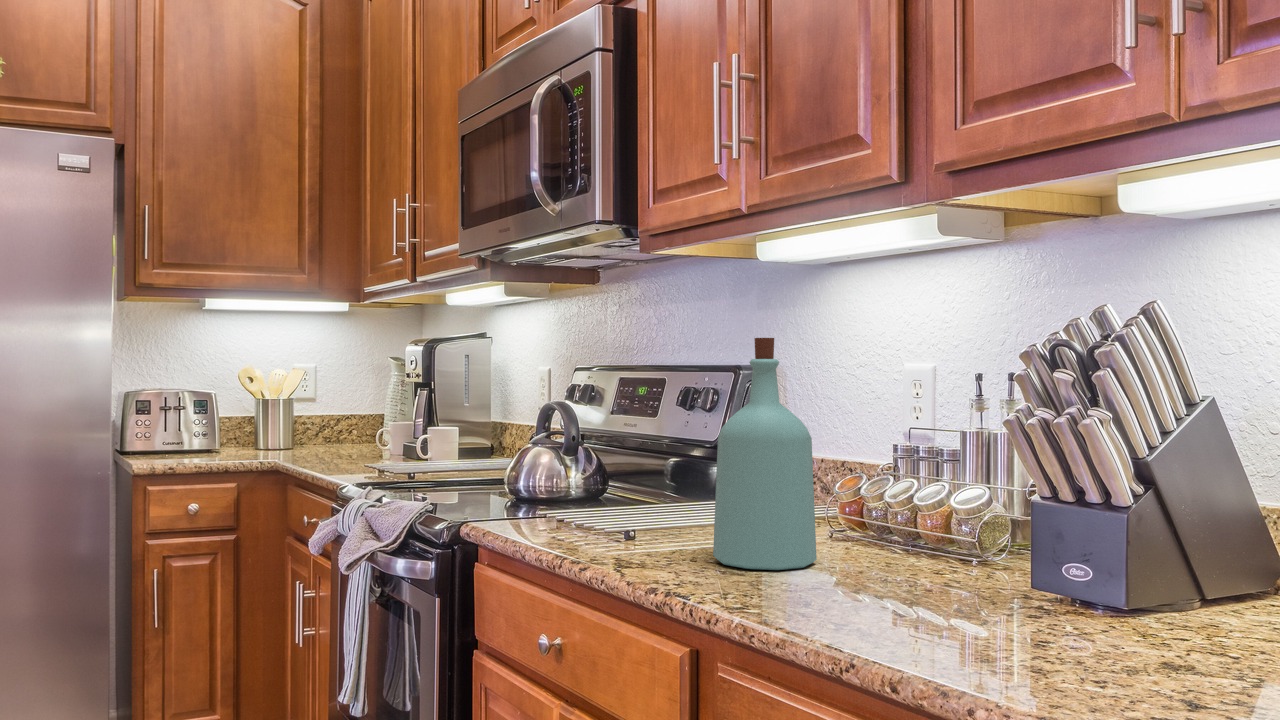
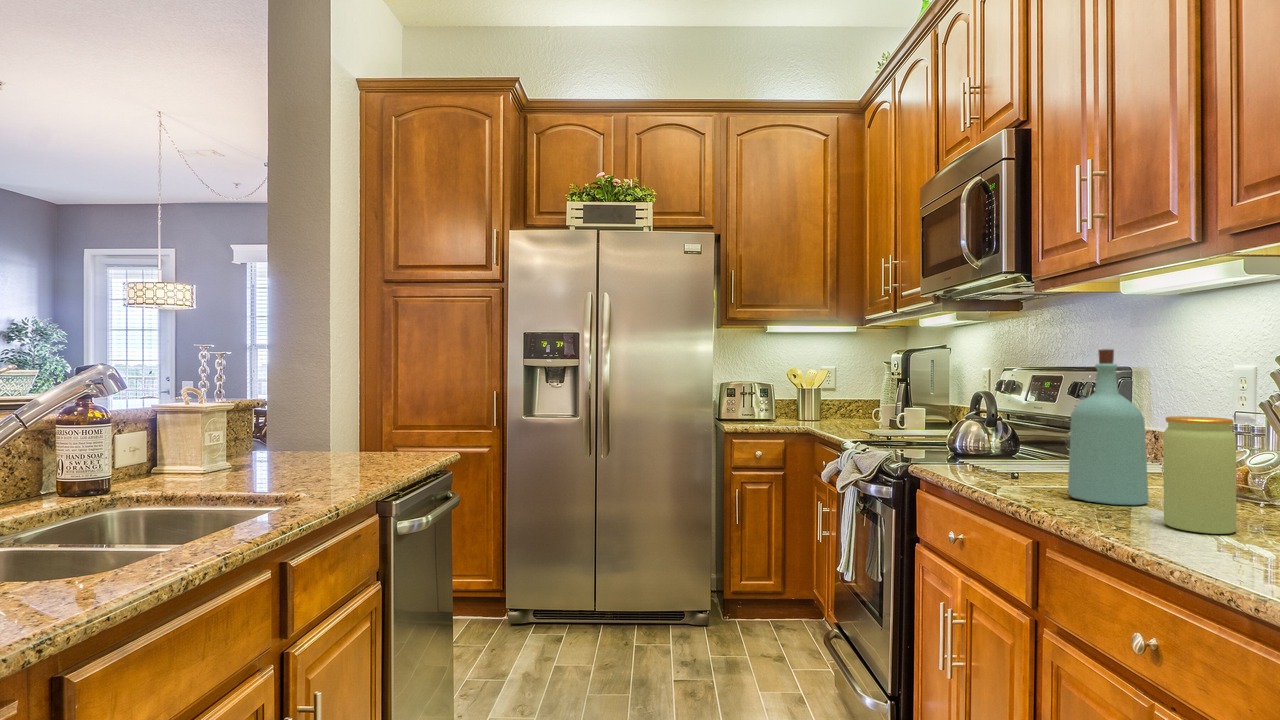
jar: none [867,436,953,611] -> present [1163,416,1237,534]

